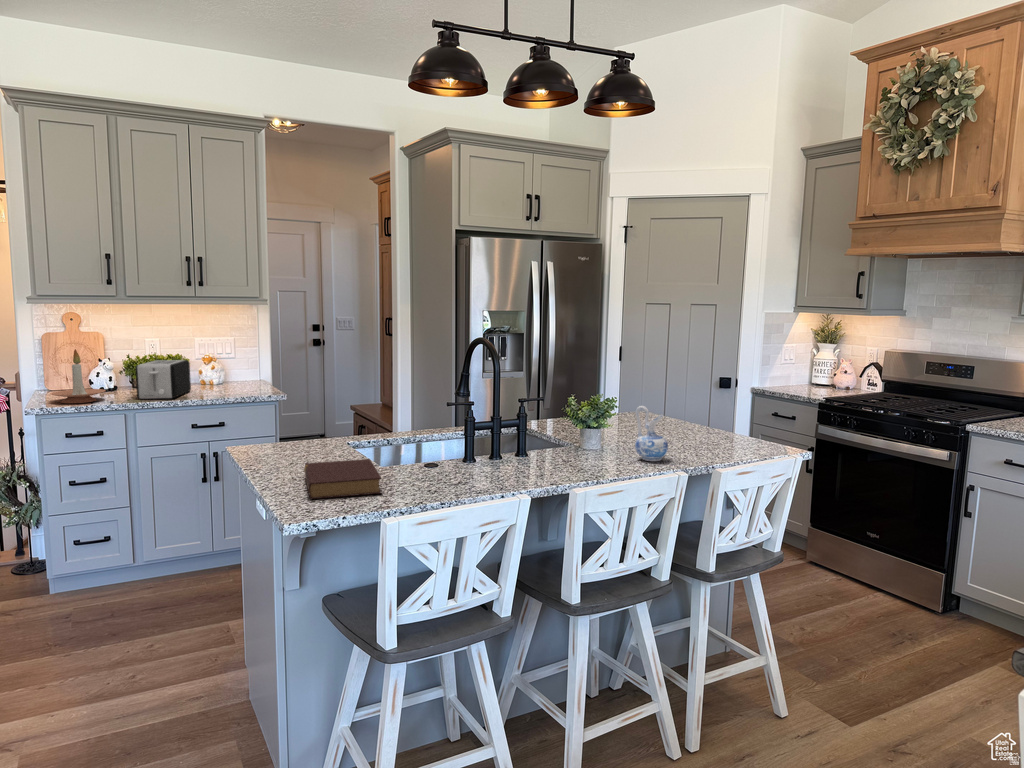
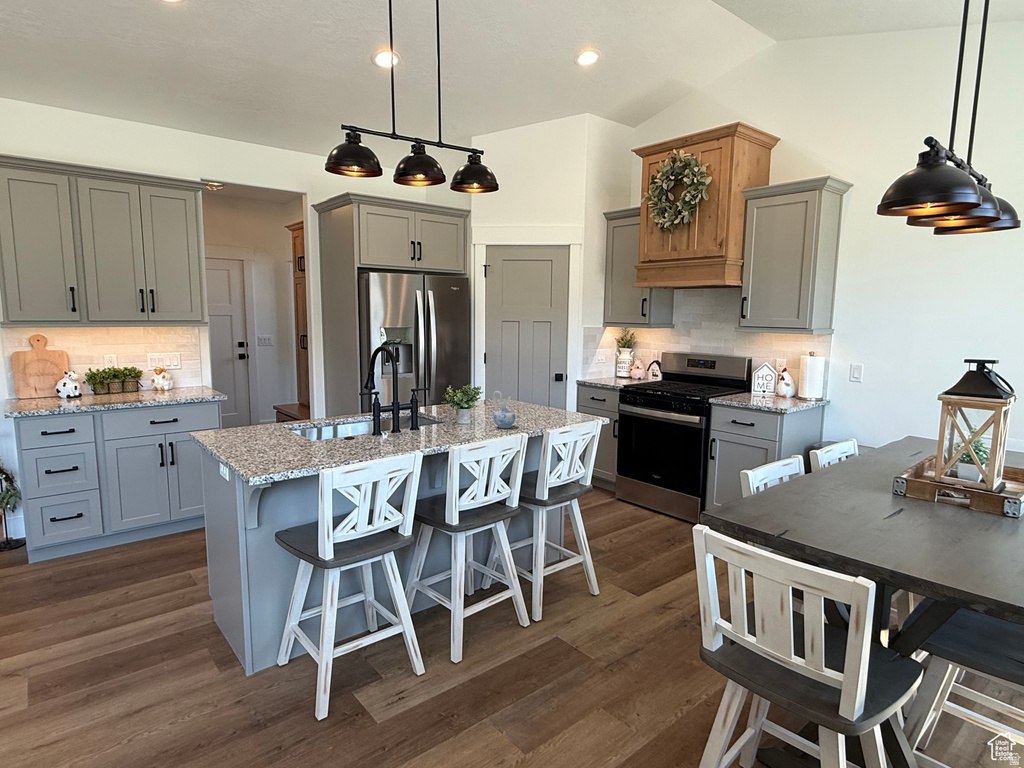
candle holder: present [50,349,106,403] -> none [24,364,74,408]
toaster: present [135,360,191,399] -> none [100,371,147,402]
book: present [304,459,382,499] -> none [256,435,316,463]

